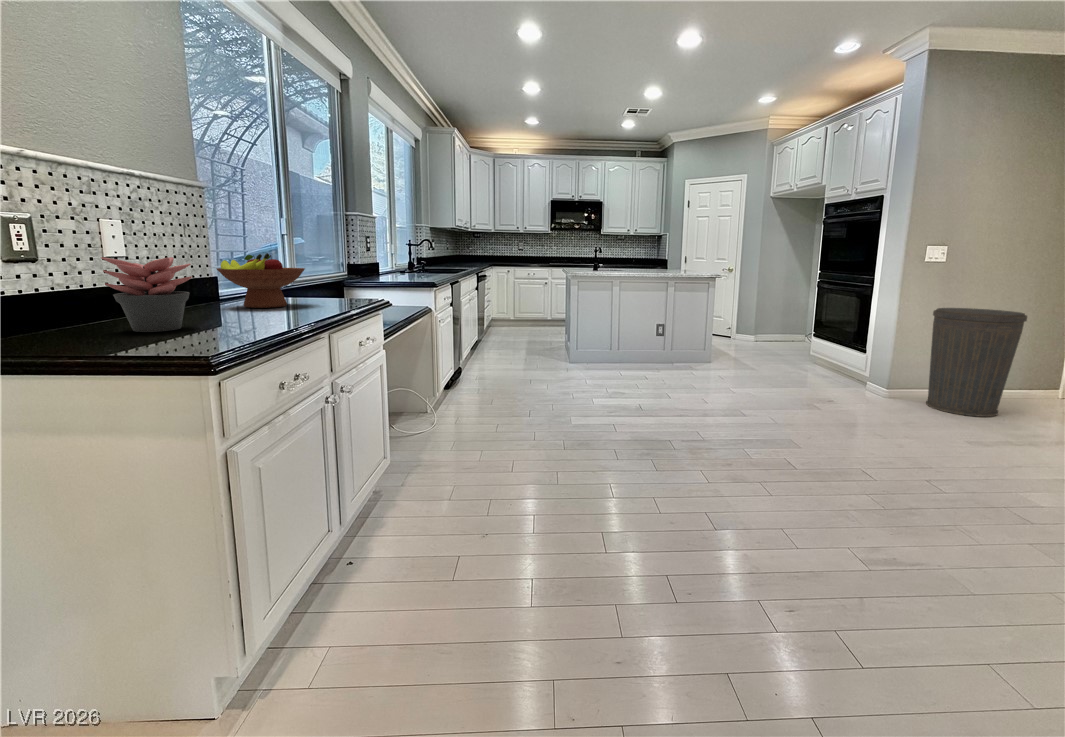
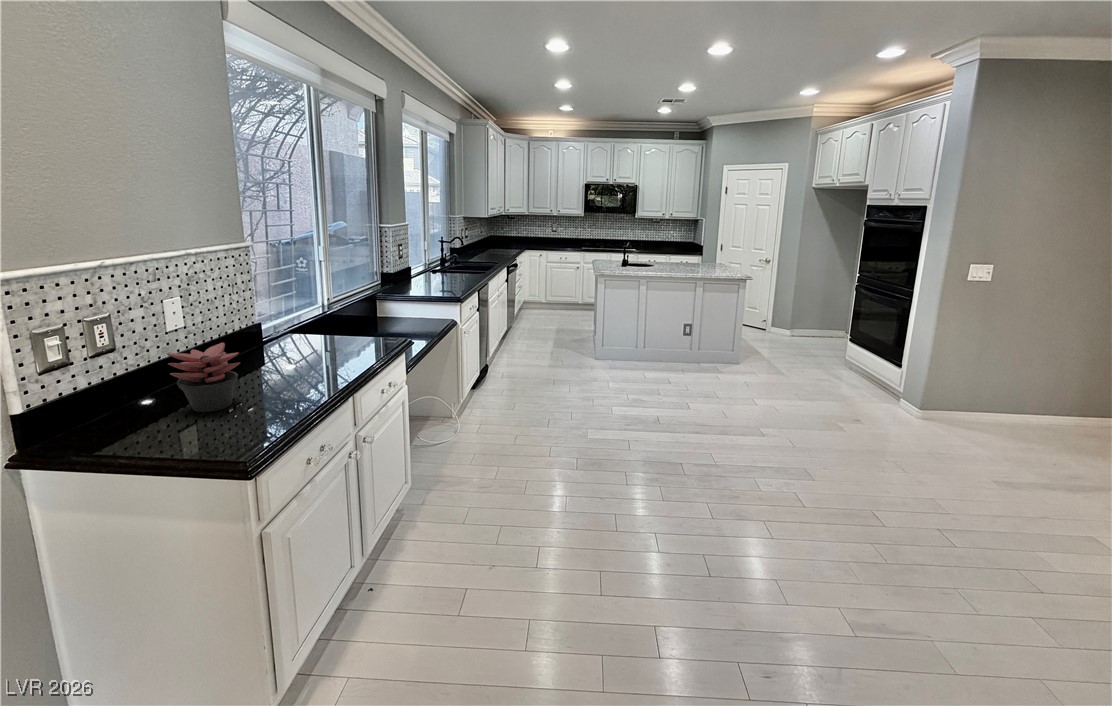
fruit bowl: present [217,253,305,308] -> none [260,310,338,357]
trash can: present [926,308,1027,417] -> none [923,328,1023,436]

